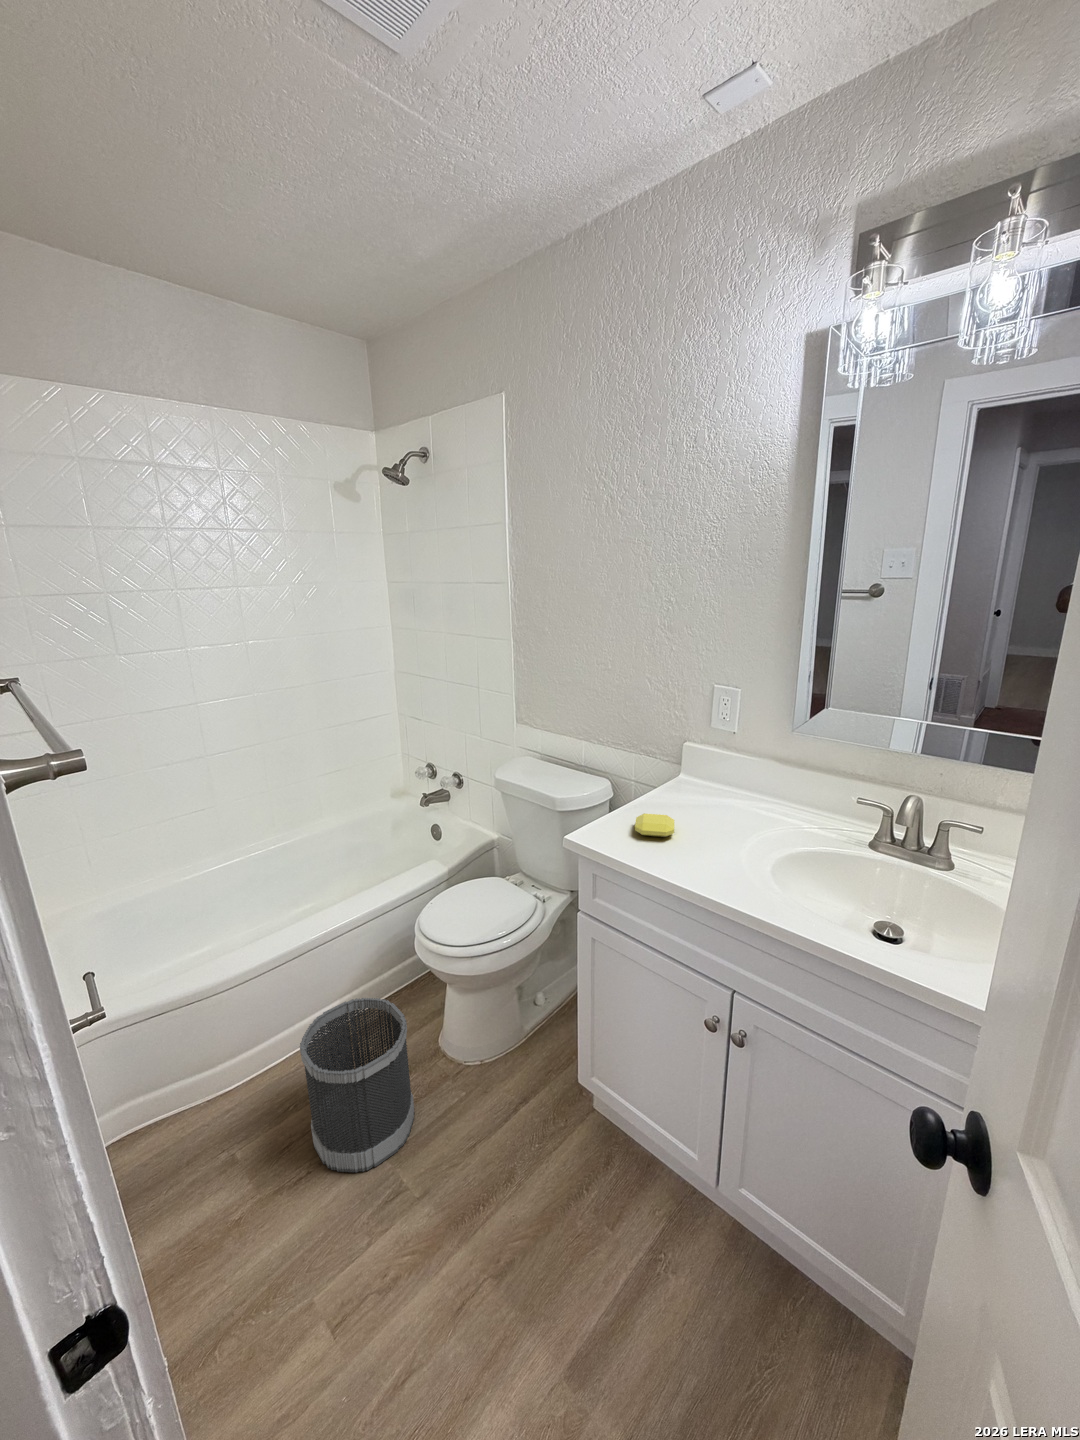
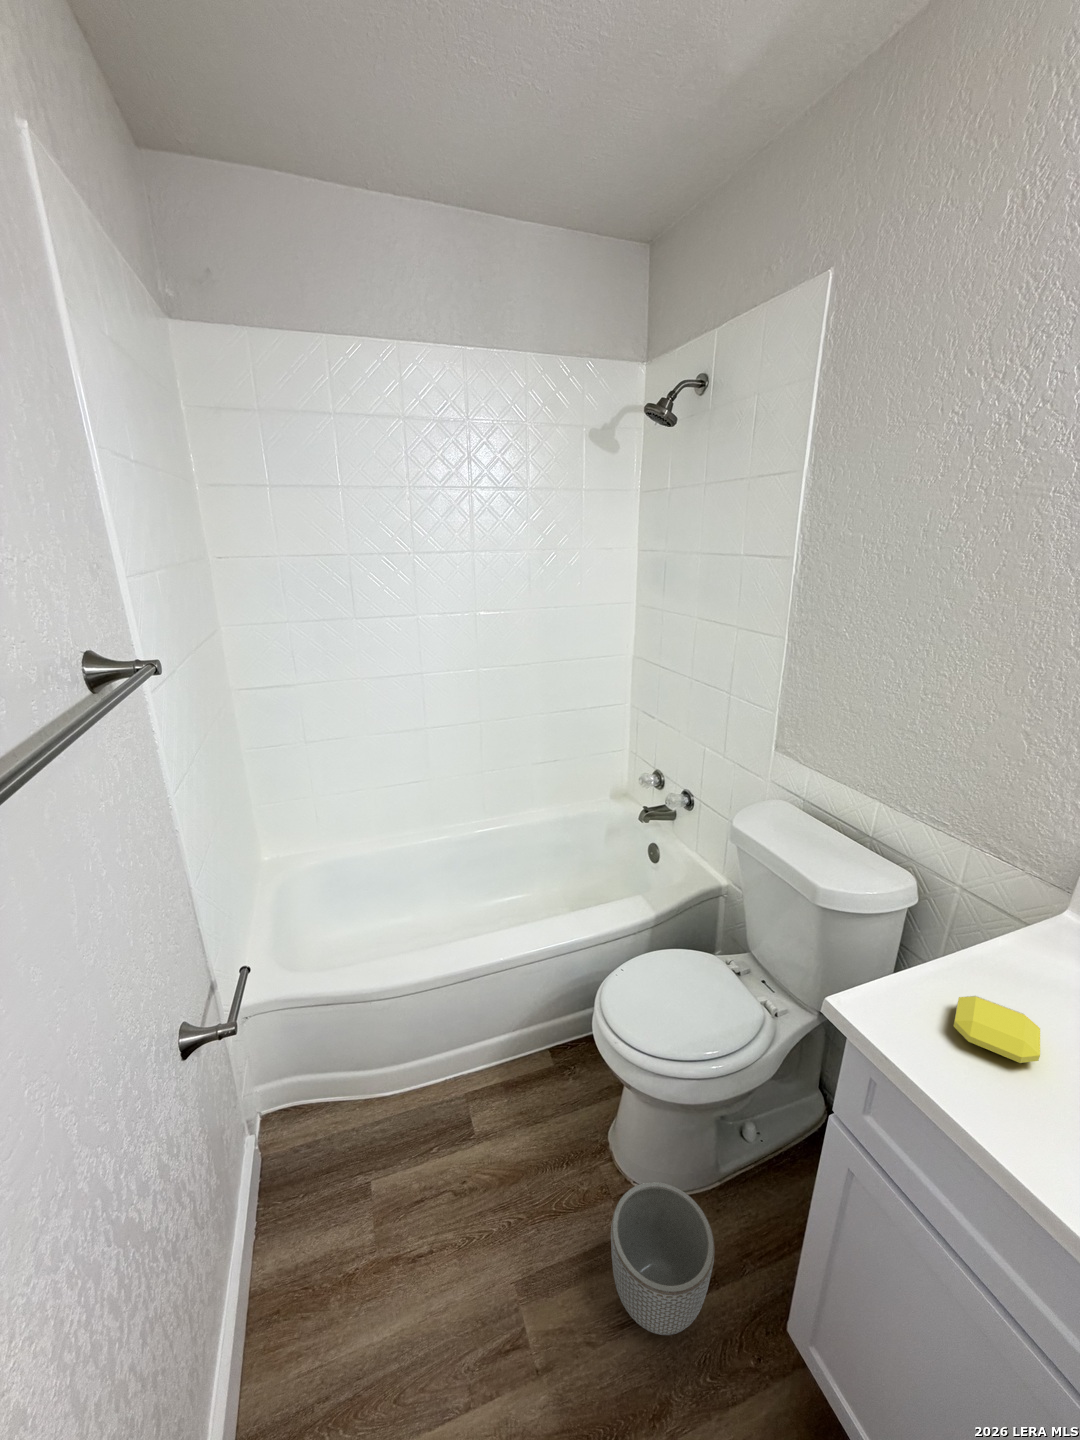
wastebasket: present [300,998,414,1173] -> none [437,1068,561,1290]
planter: none [456,1035,530,1137] -> present [611,1182,714,1335]

